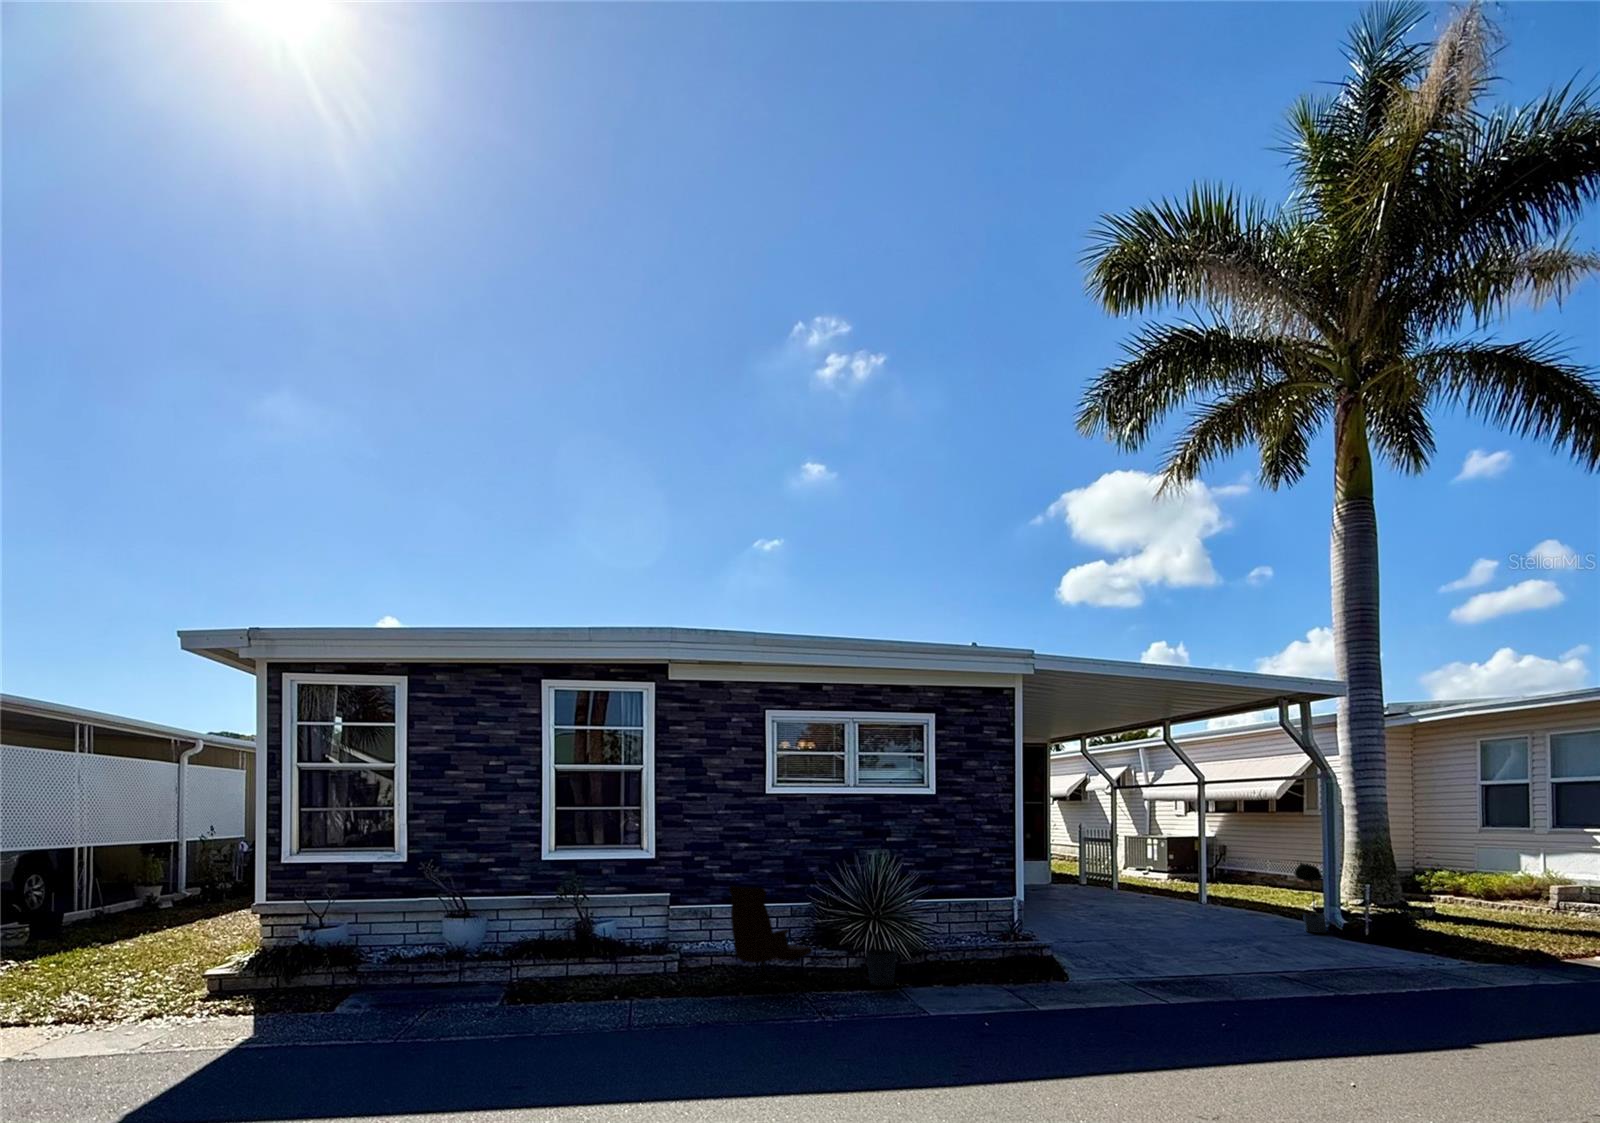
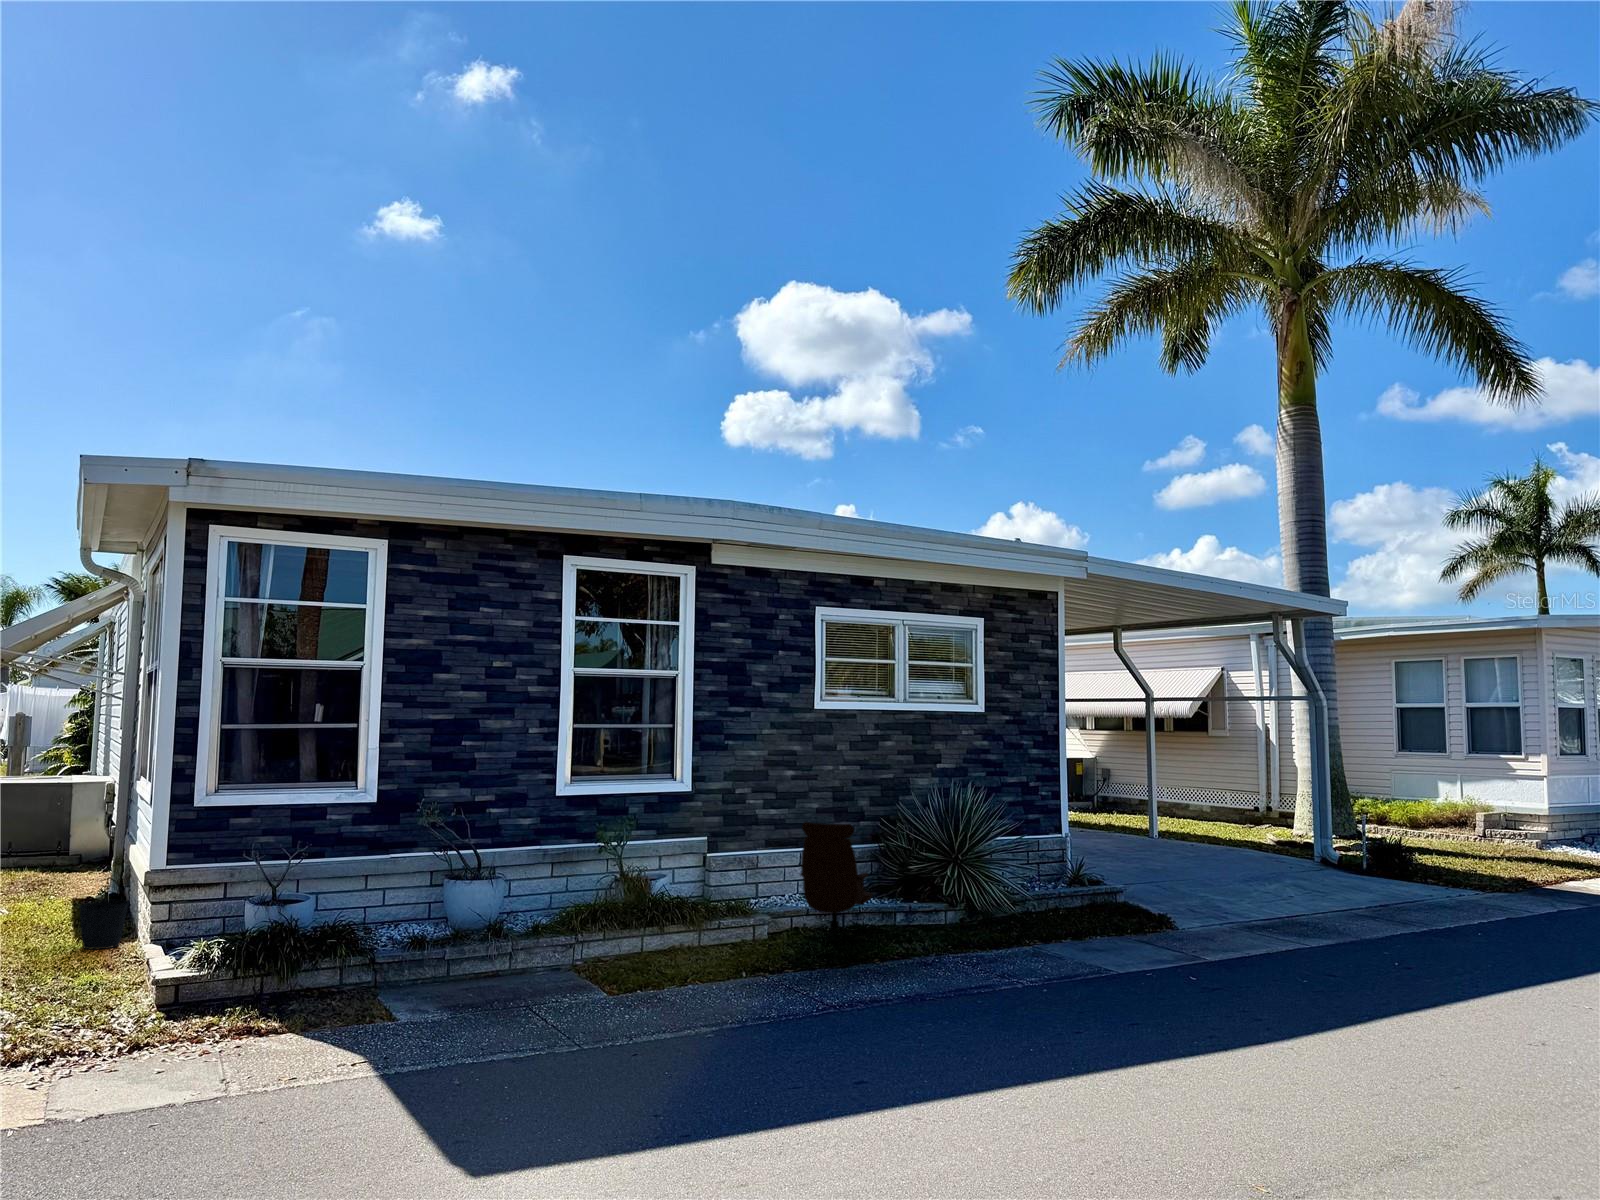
potted tree: present [1295,863,1327,933] -> none [1280,791,1311,863]
bucket: present [866,949,897,986] -> present [79,899,129,950]

